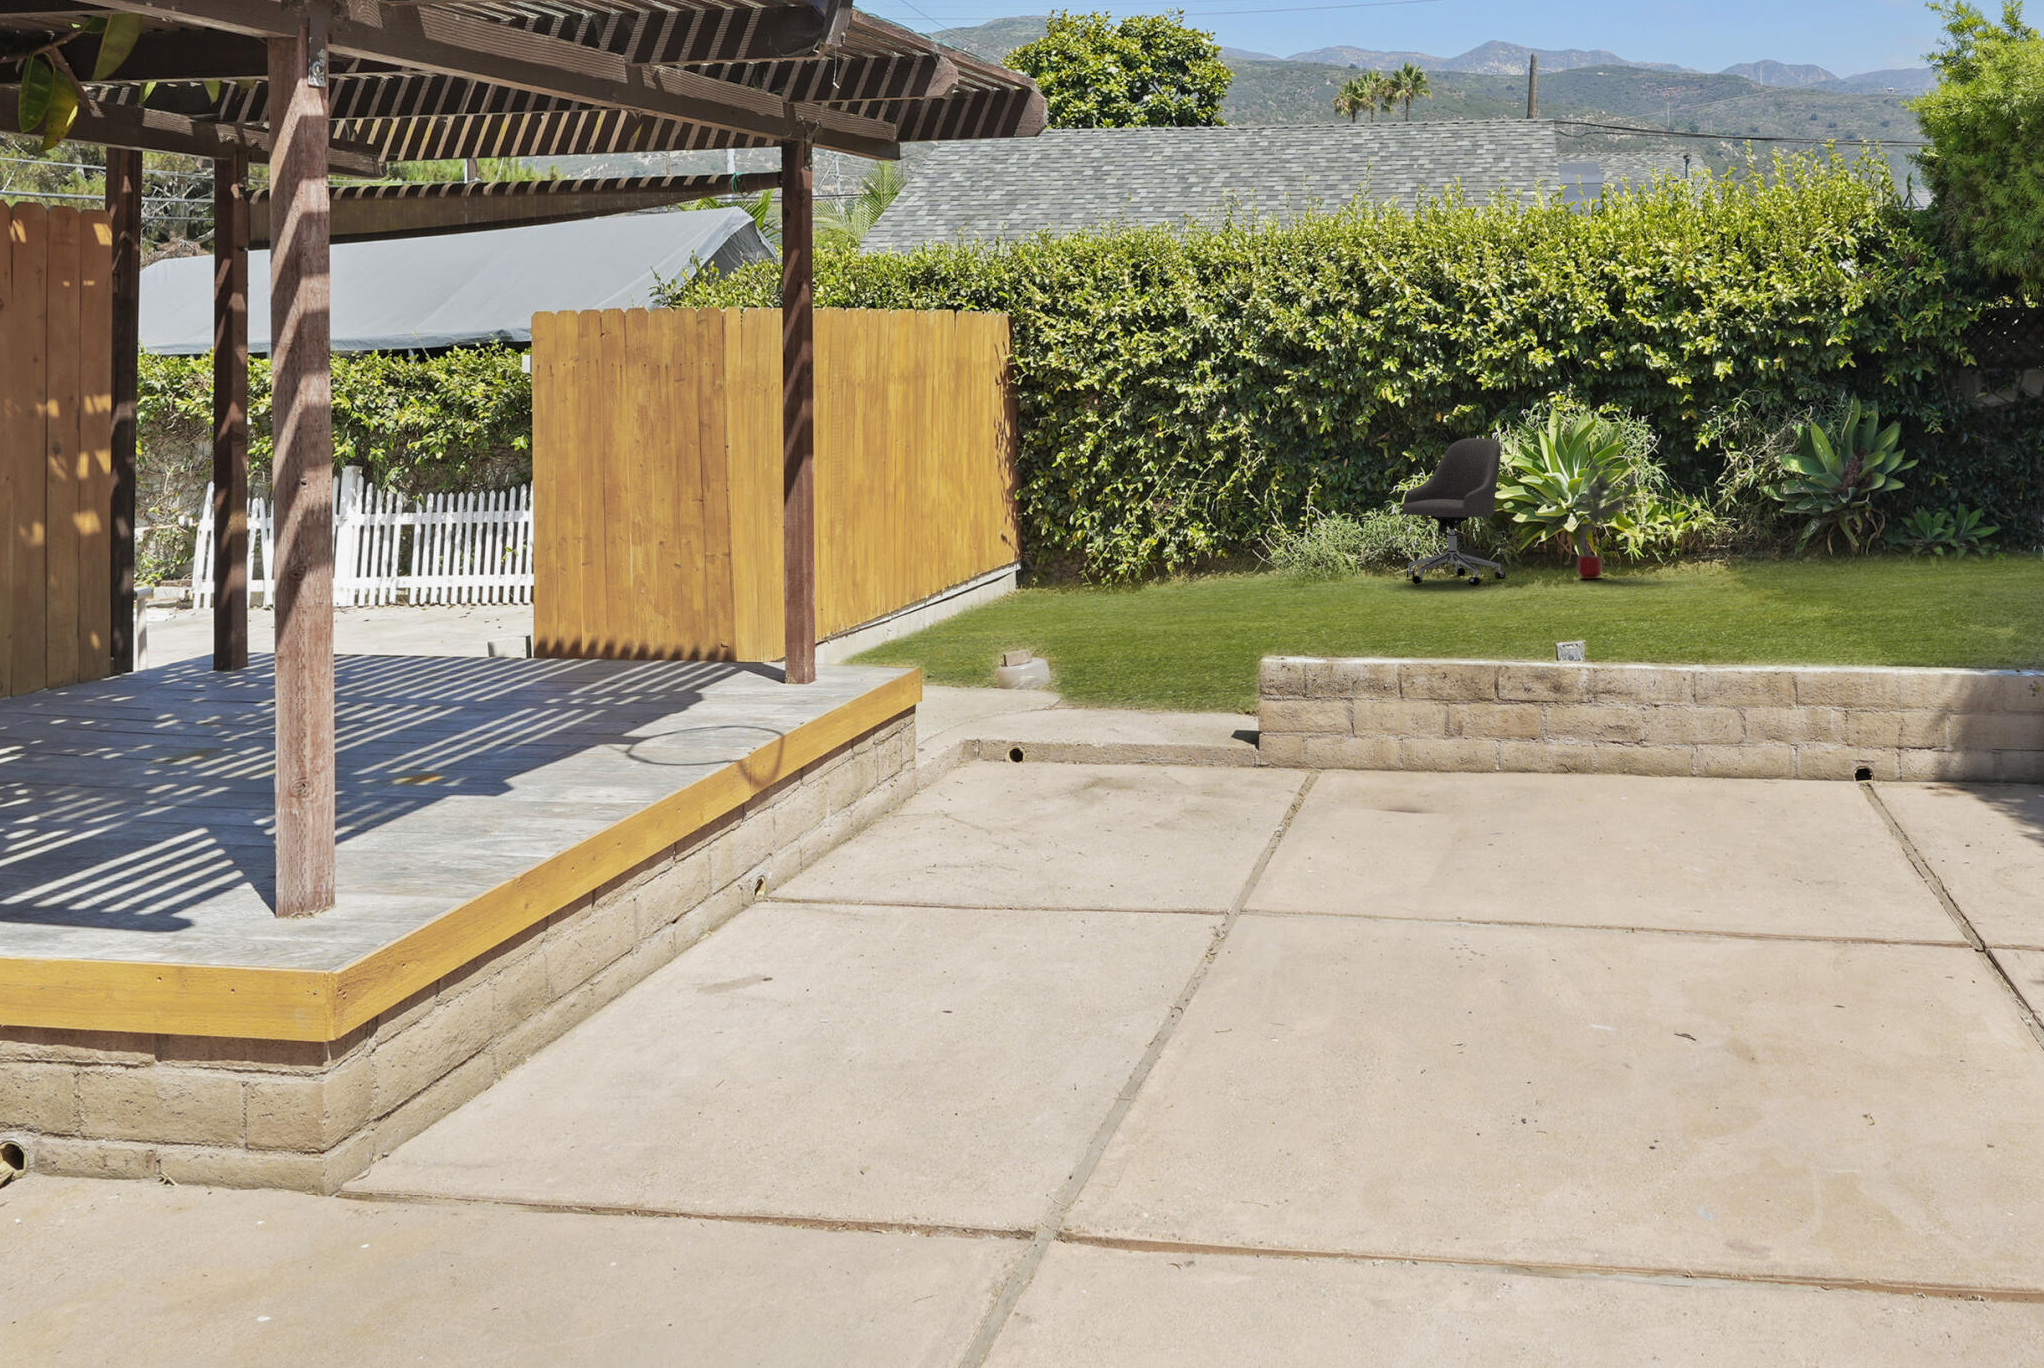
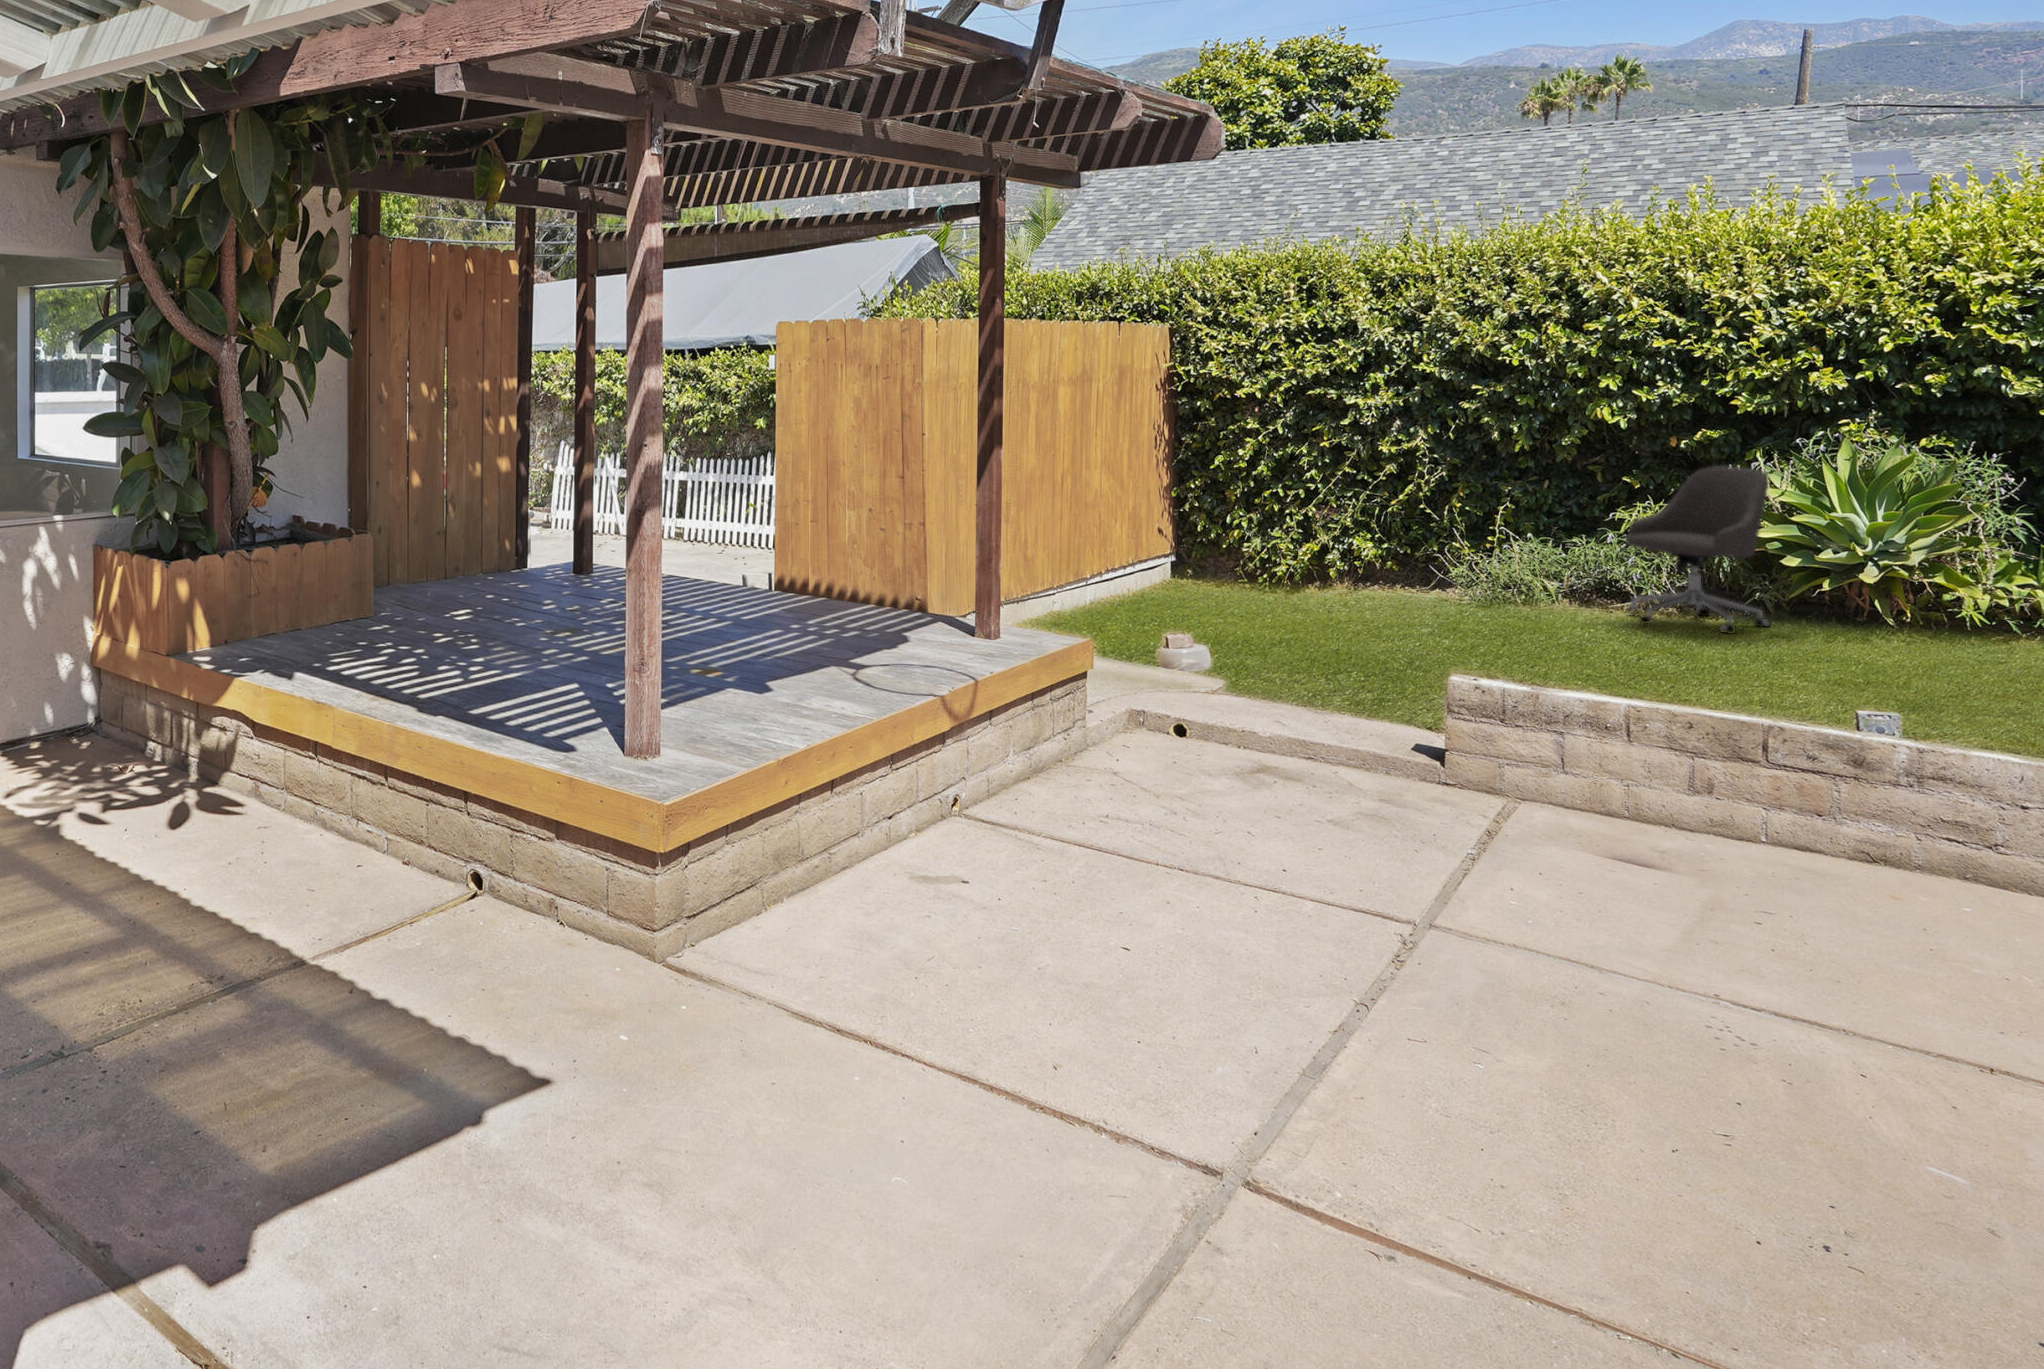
potted tree: present [1577,459,1636,579] -> none [1828,500,1990,643]

